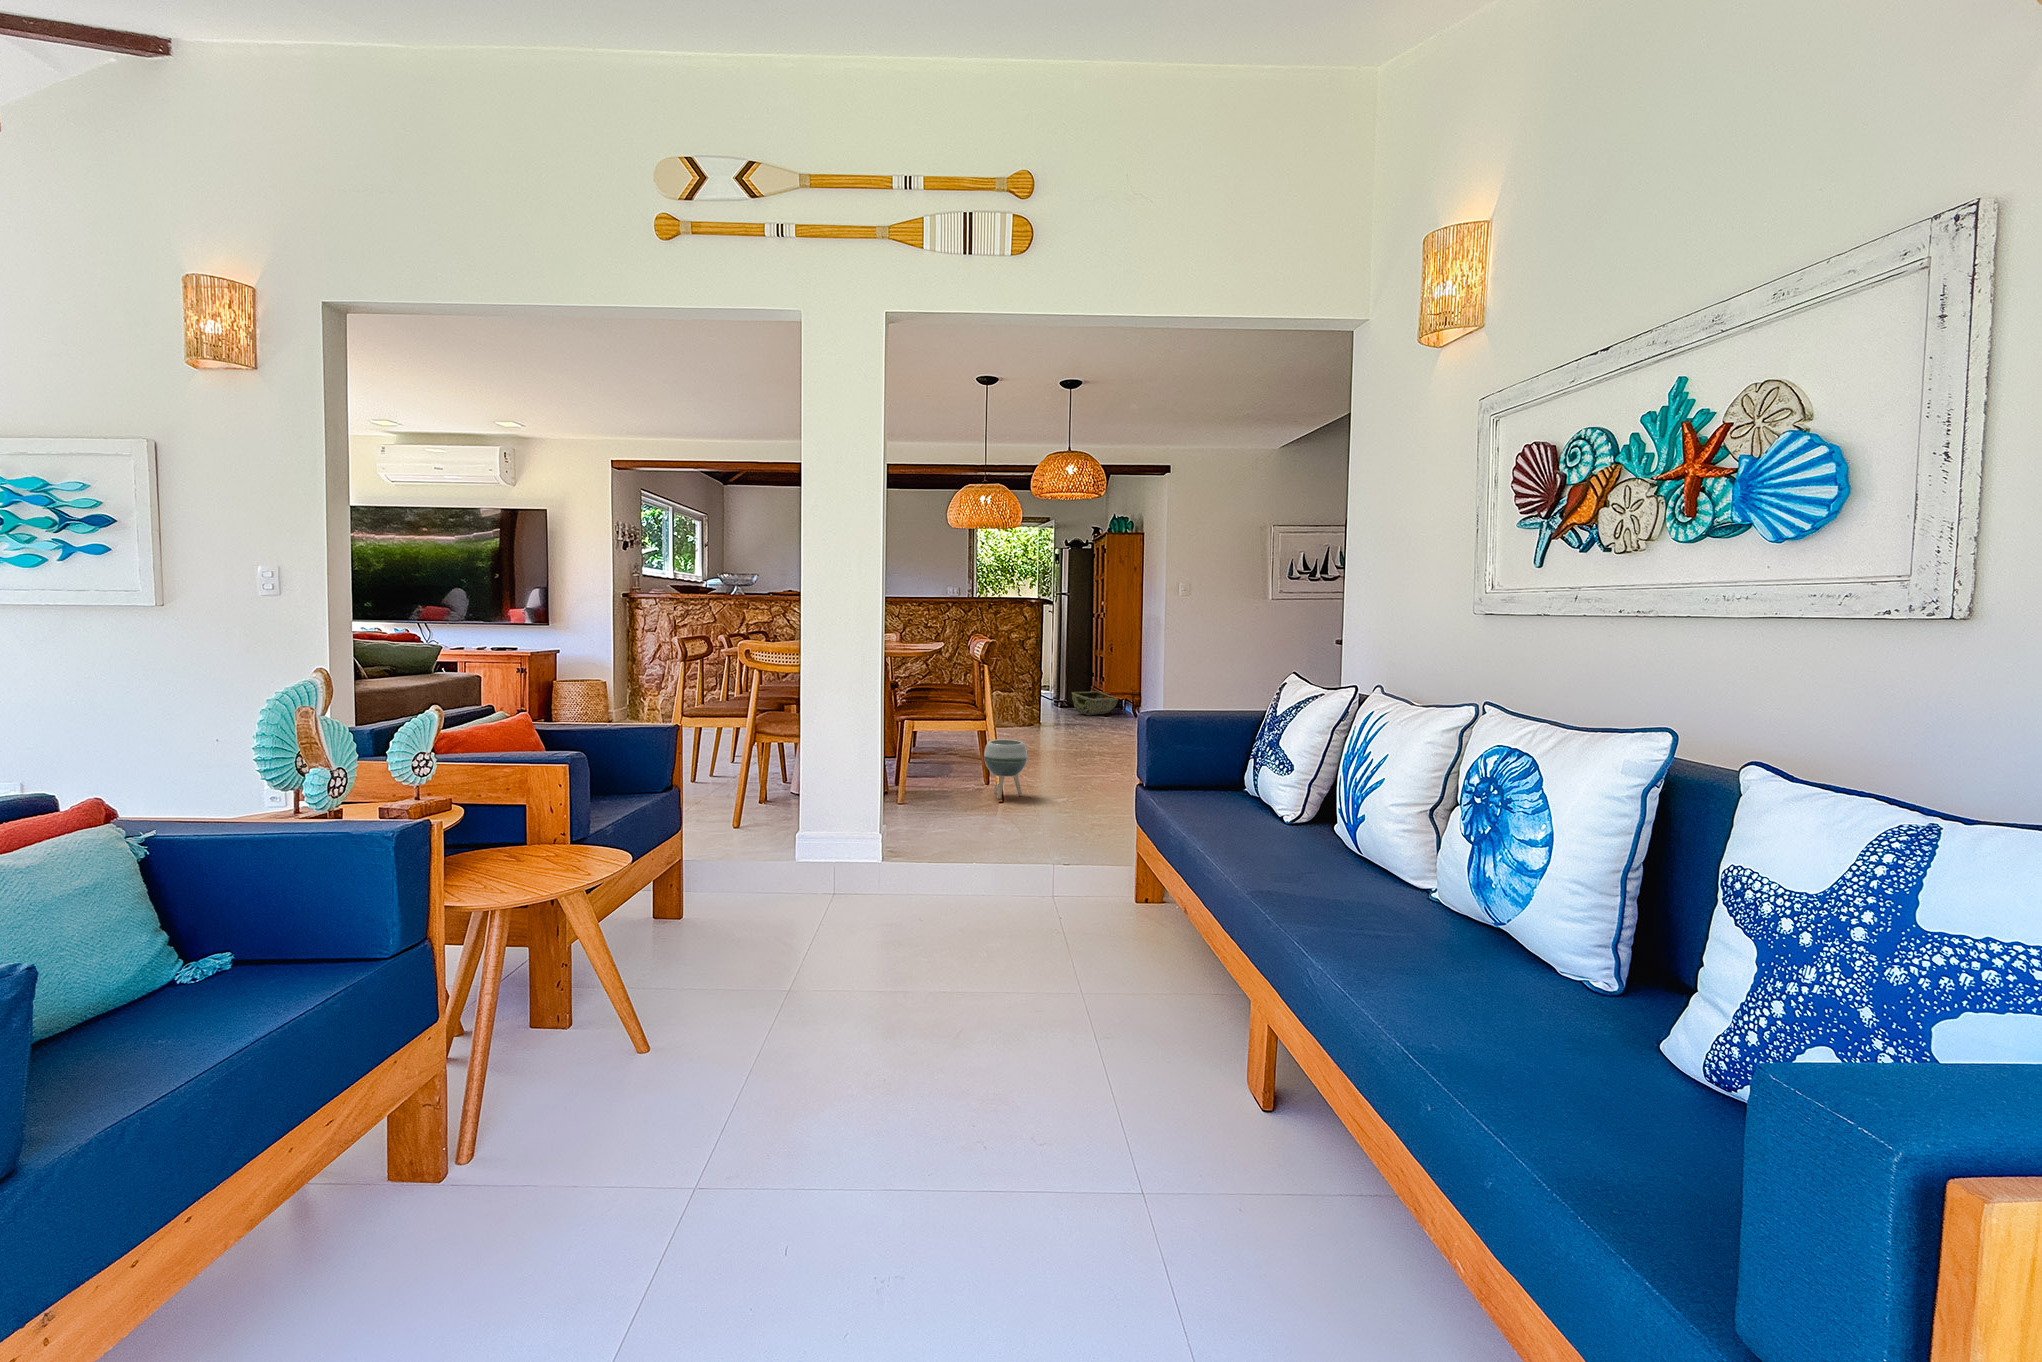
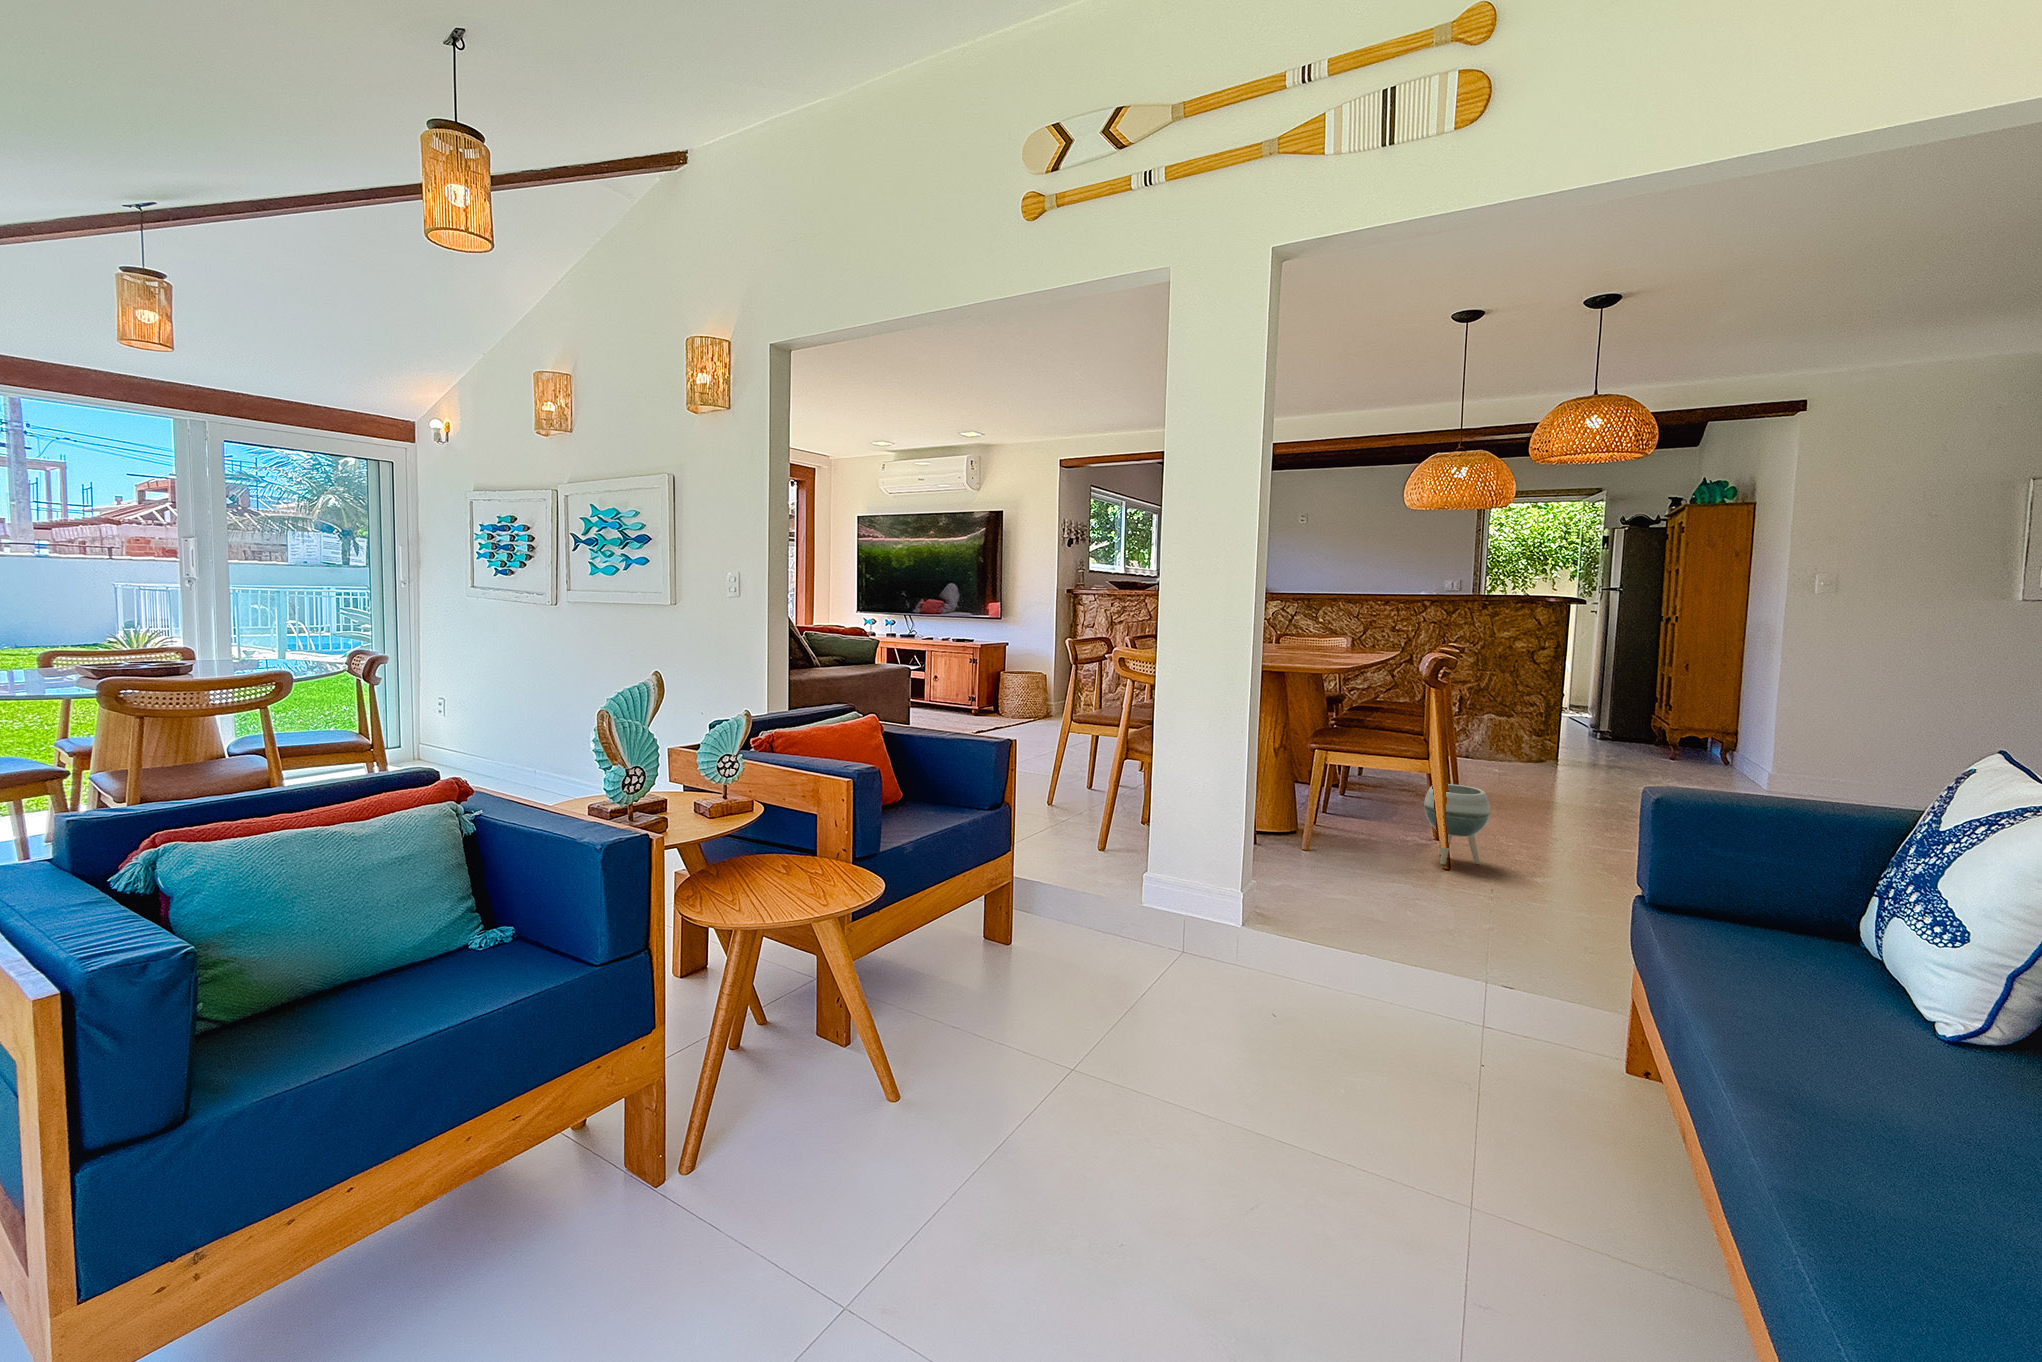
woven basket: present [1072,691,1119,715] -> none [1614,720,1693,753]

